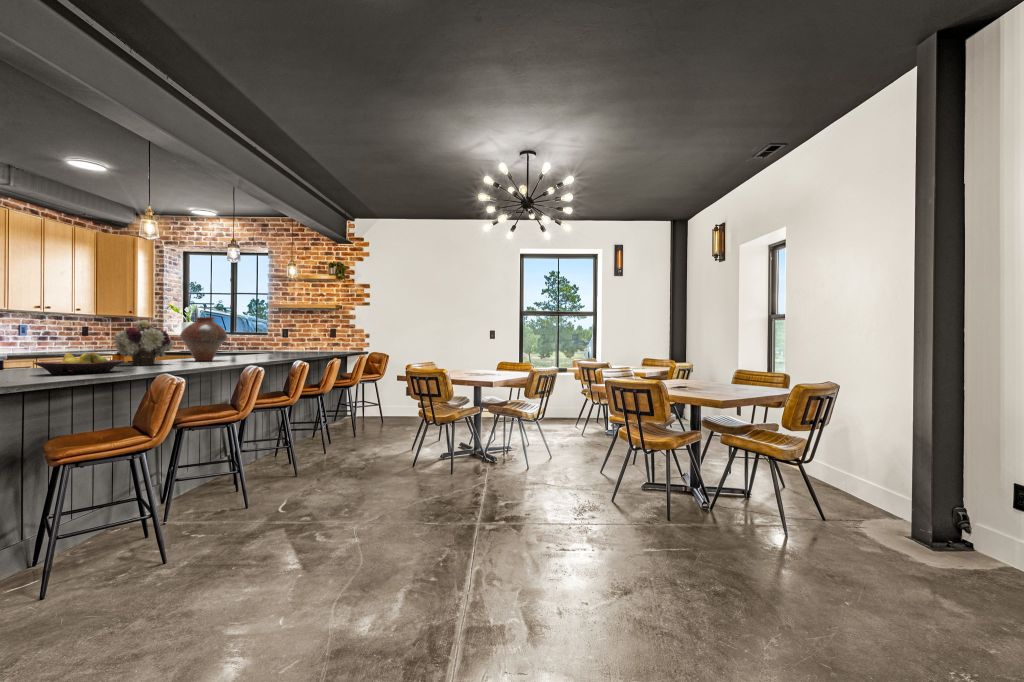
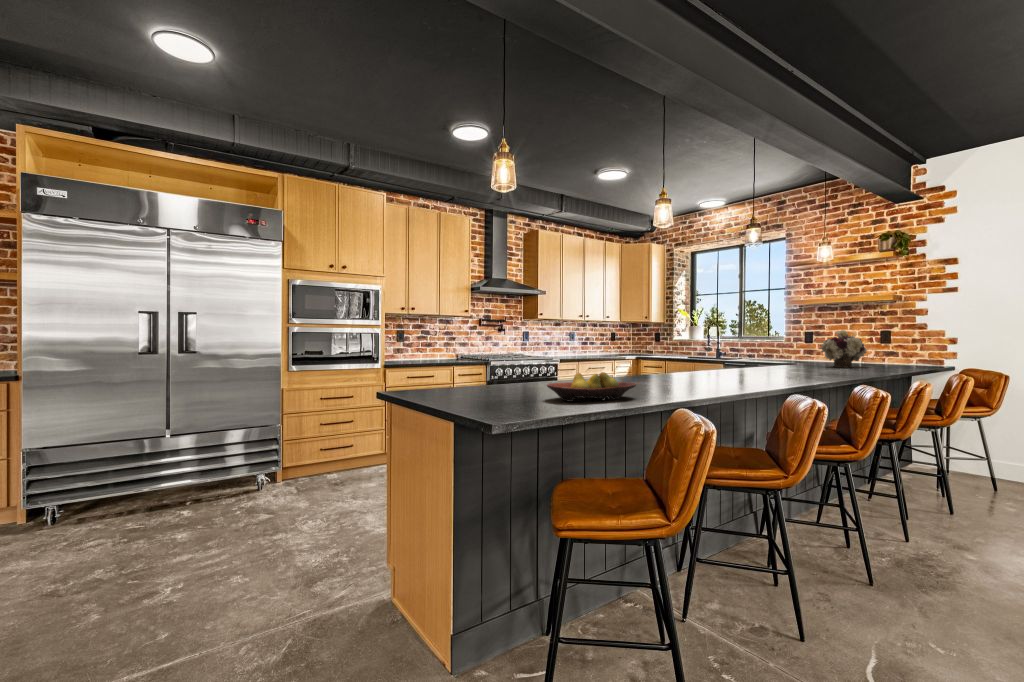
vase: present [180,317,227,361] -> none [696,320,754,379]
flower arrangement: present [113,320,174,365] -> present [820,330,867,368]

